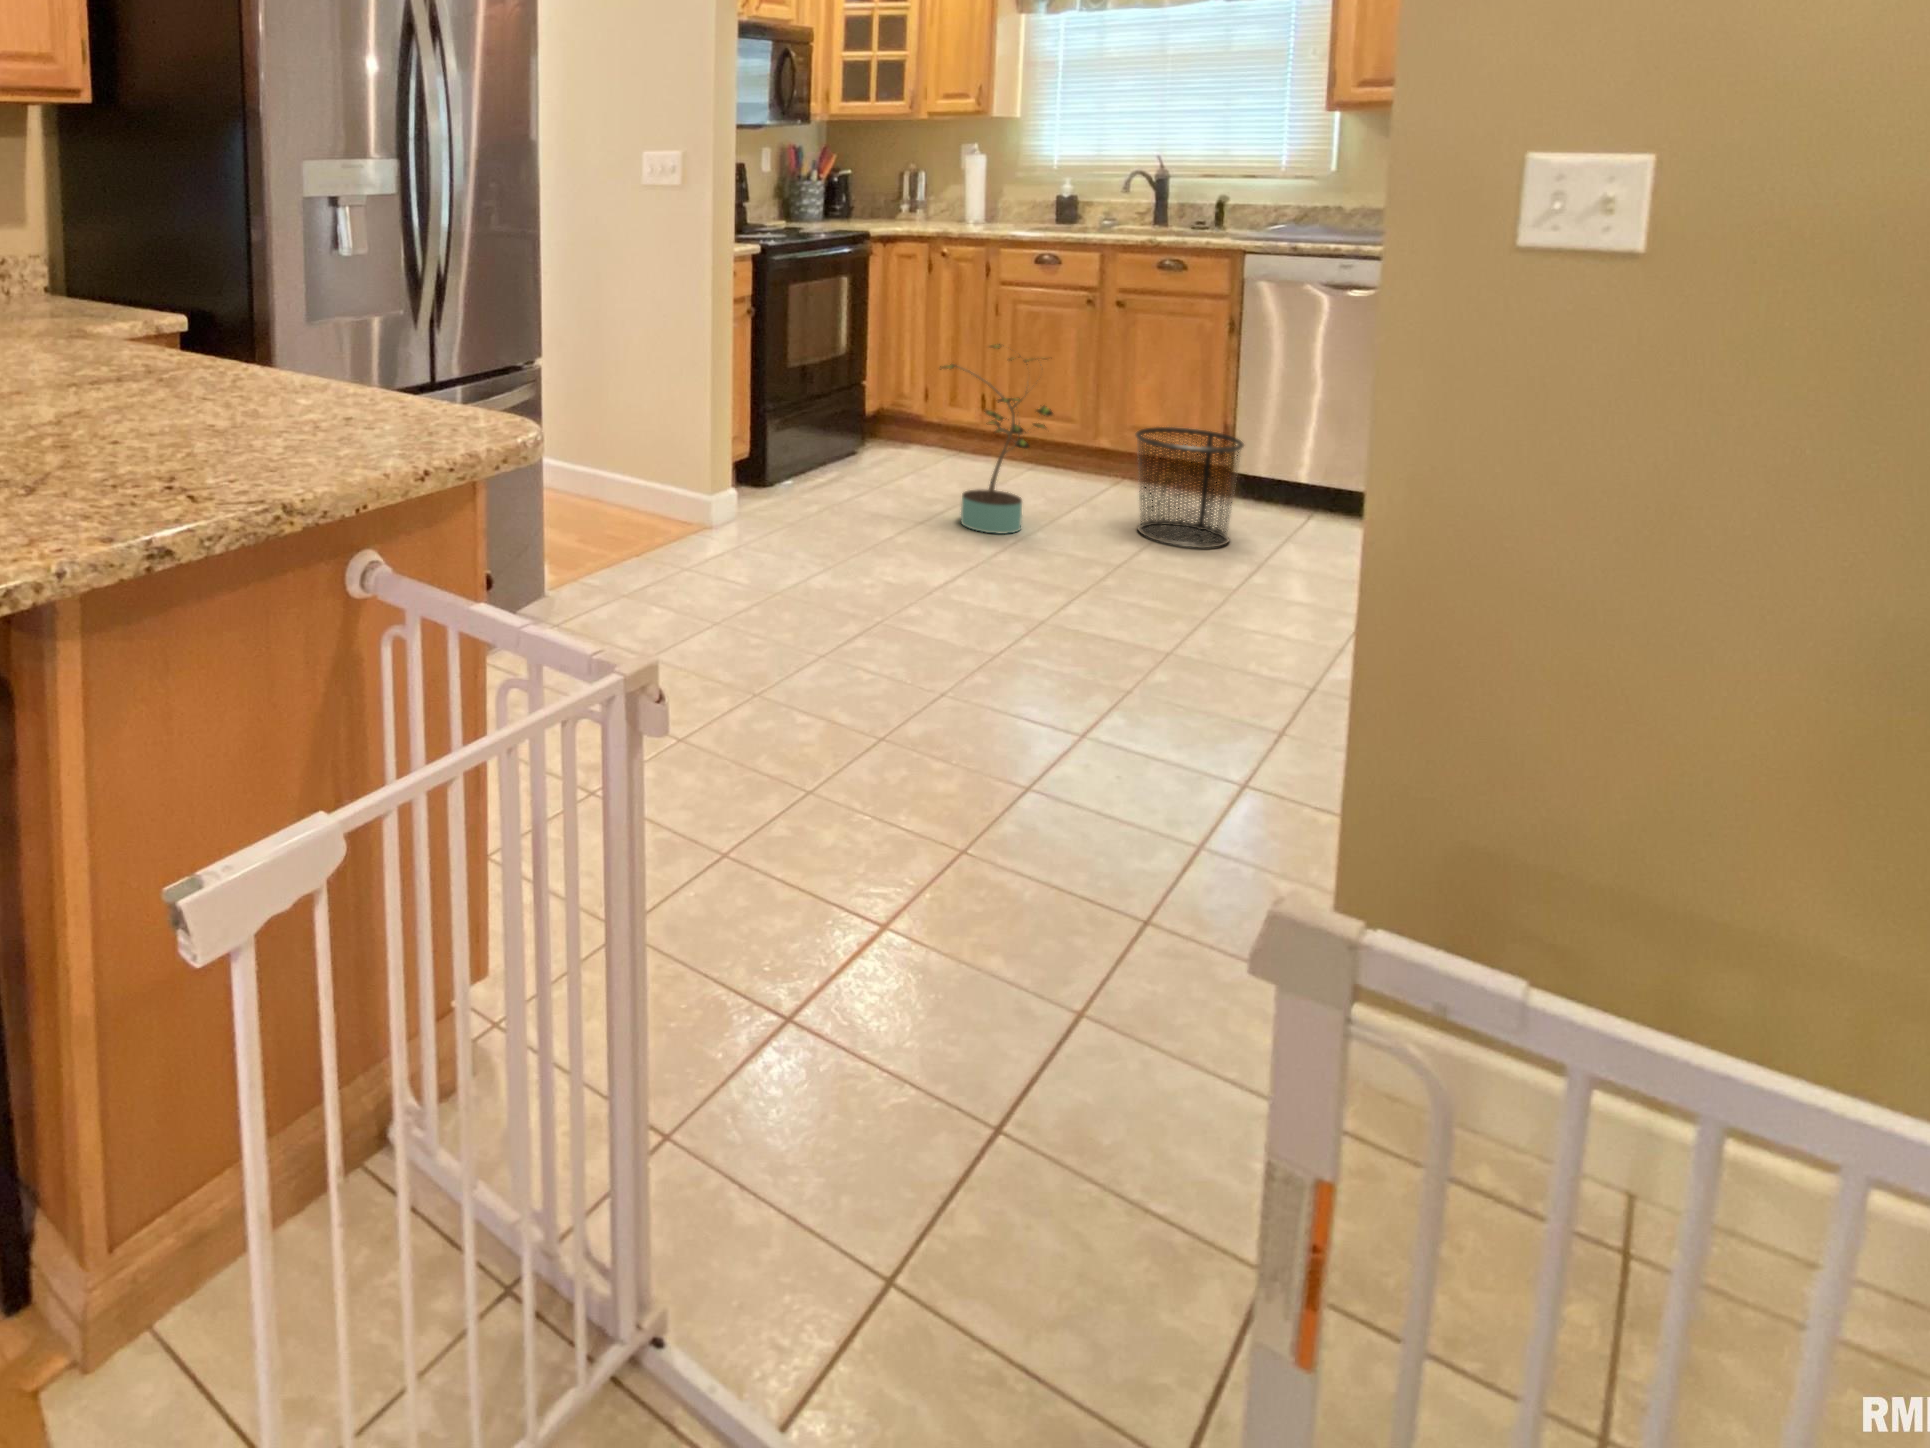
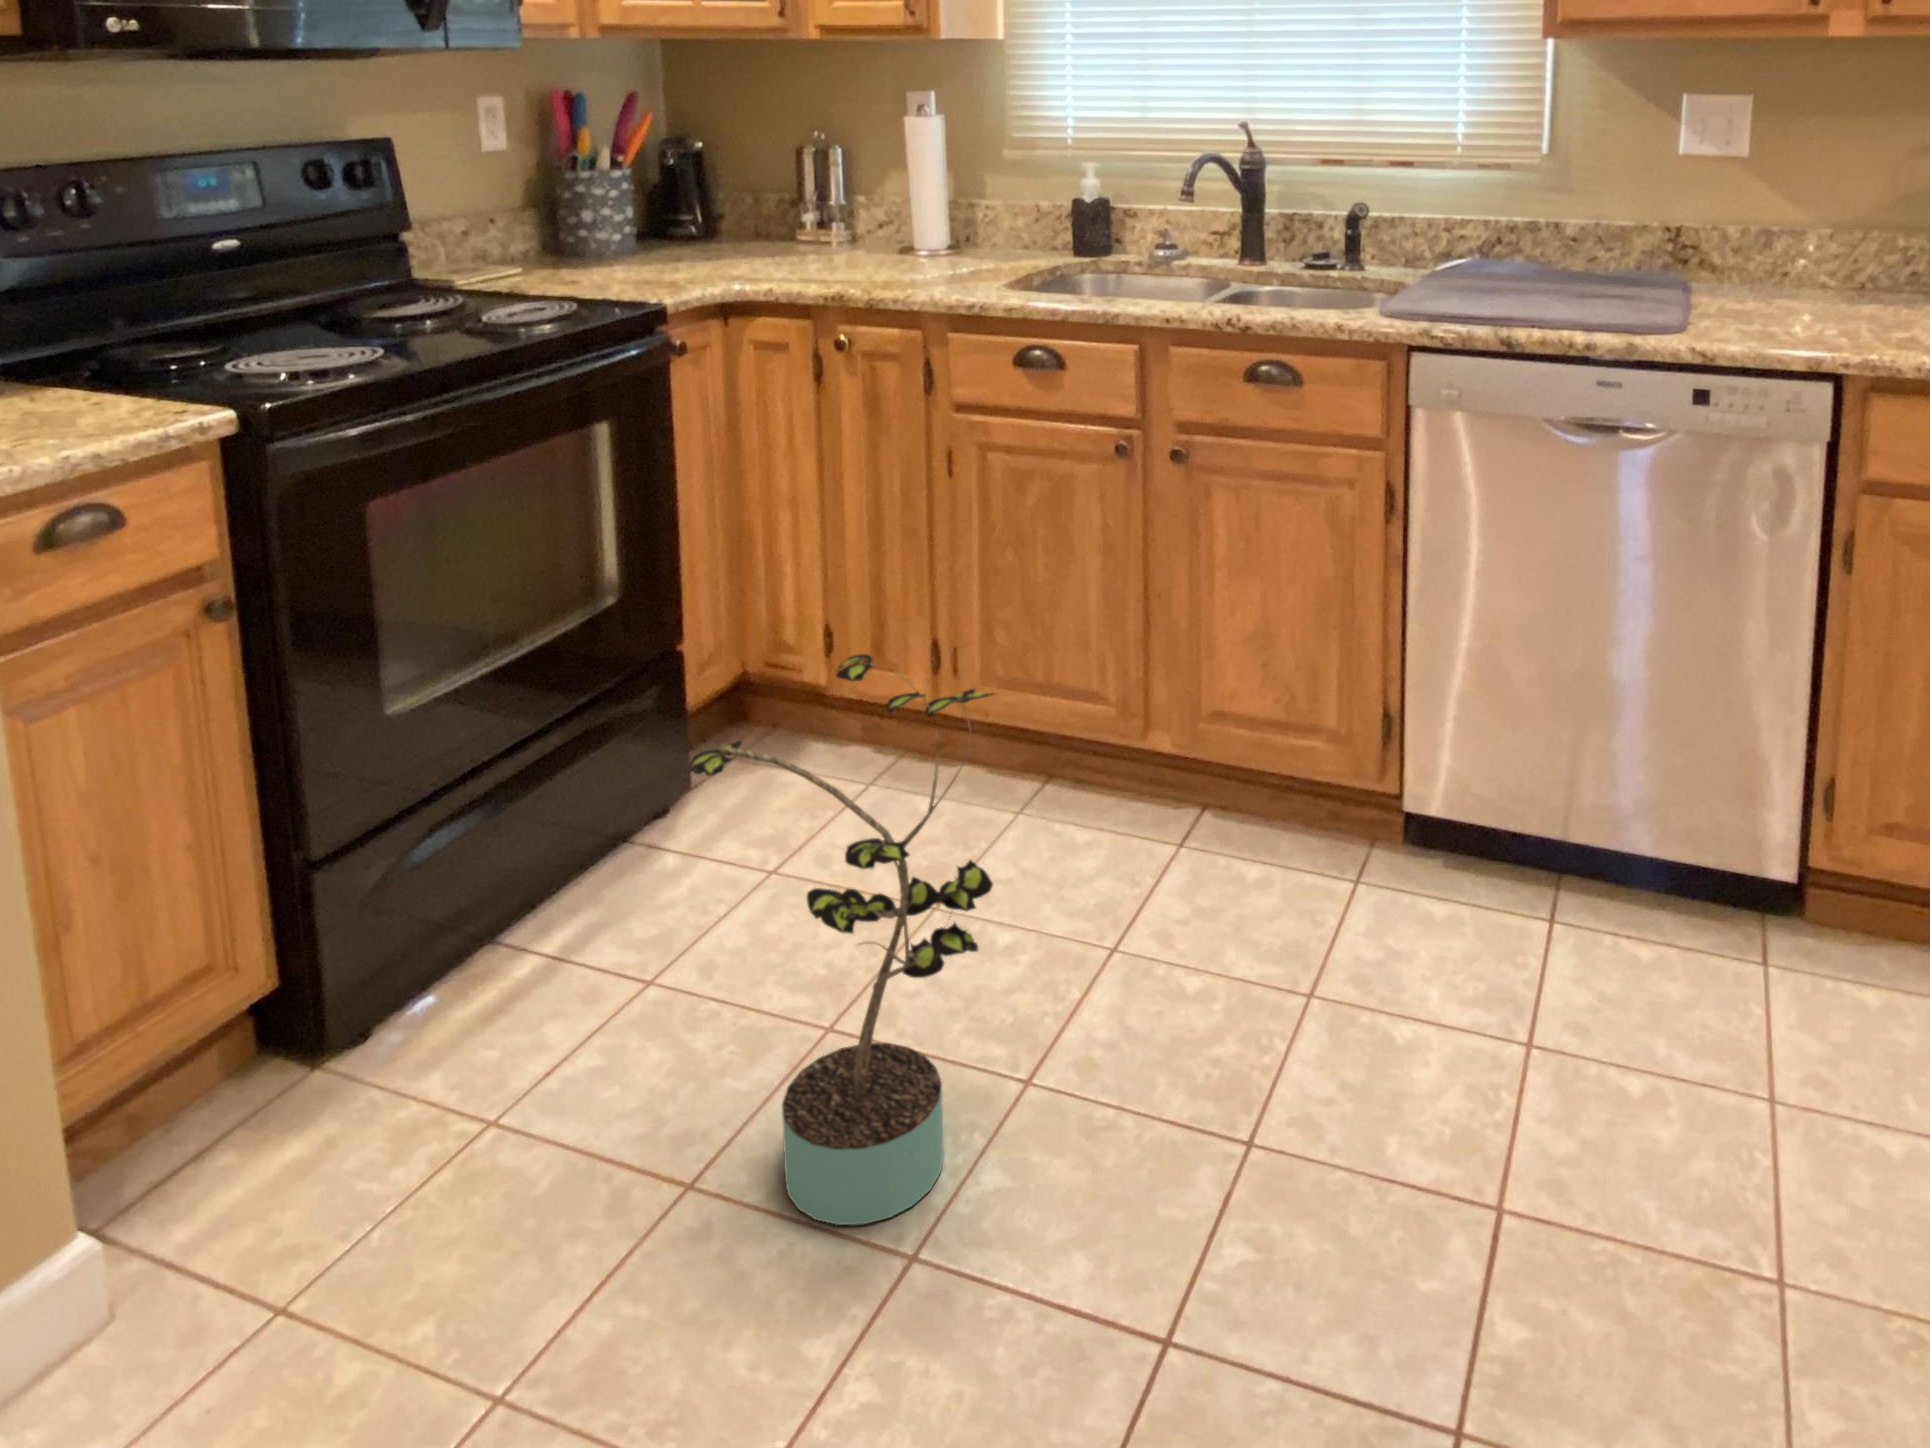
waste bin: present [1135,427,1244,548] -> none [1209,802,1454,1165]

